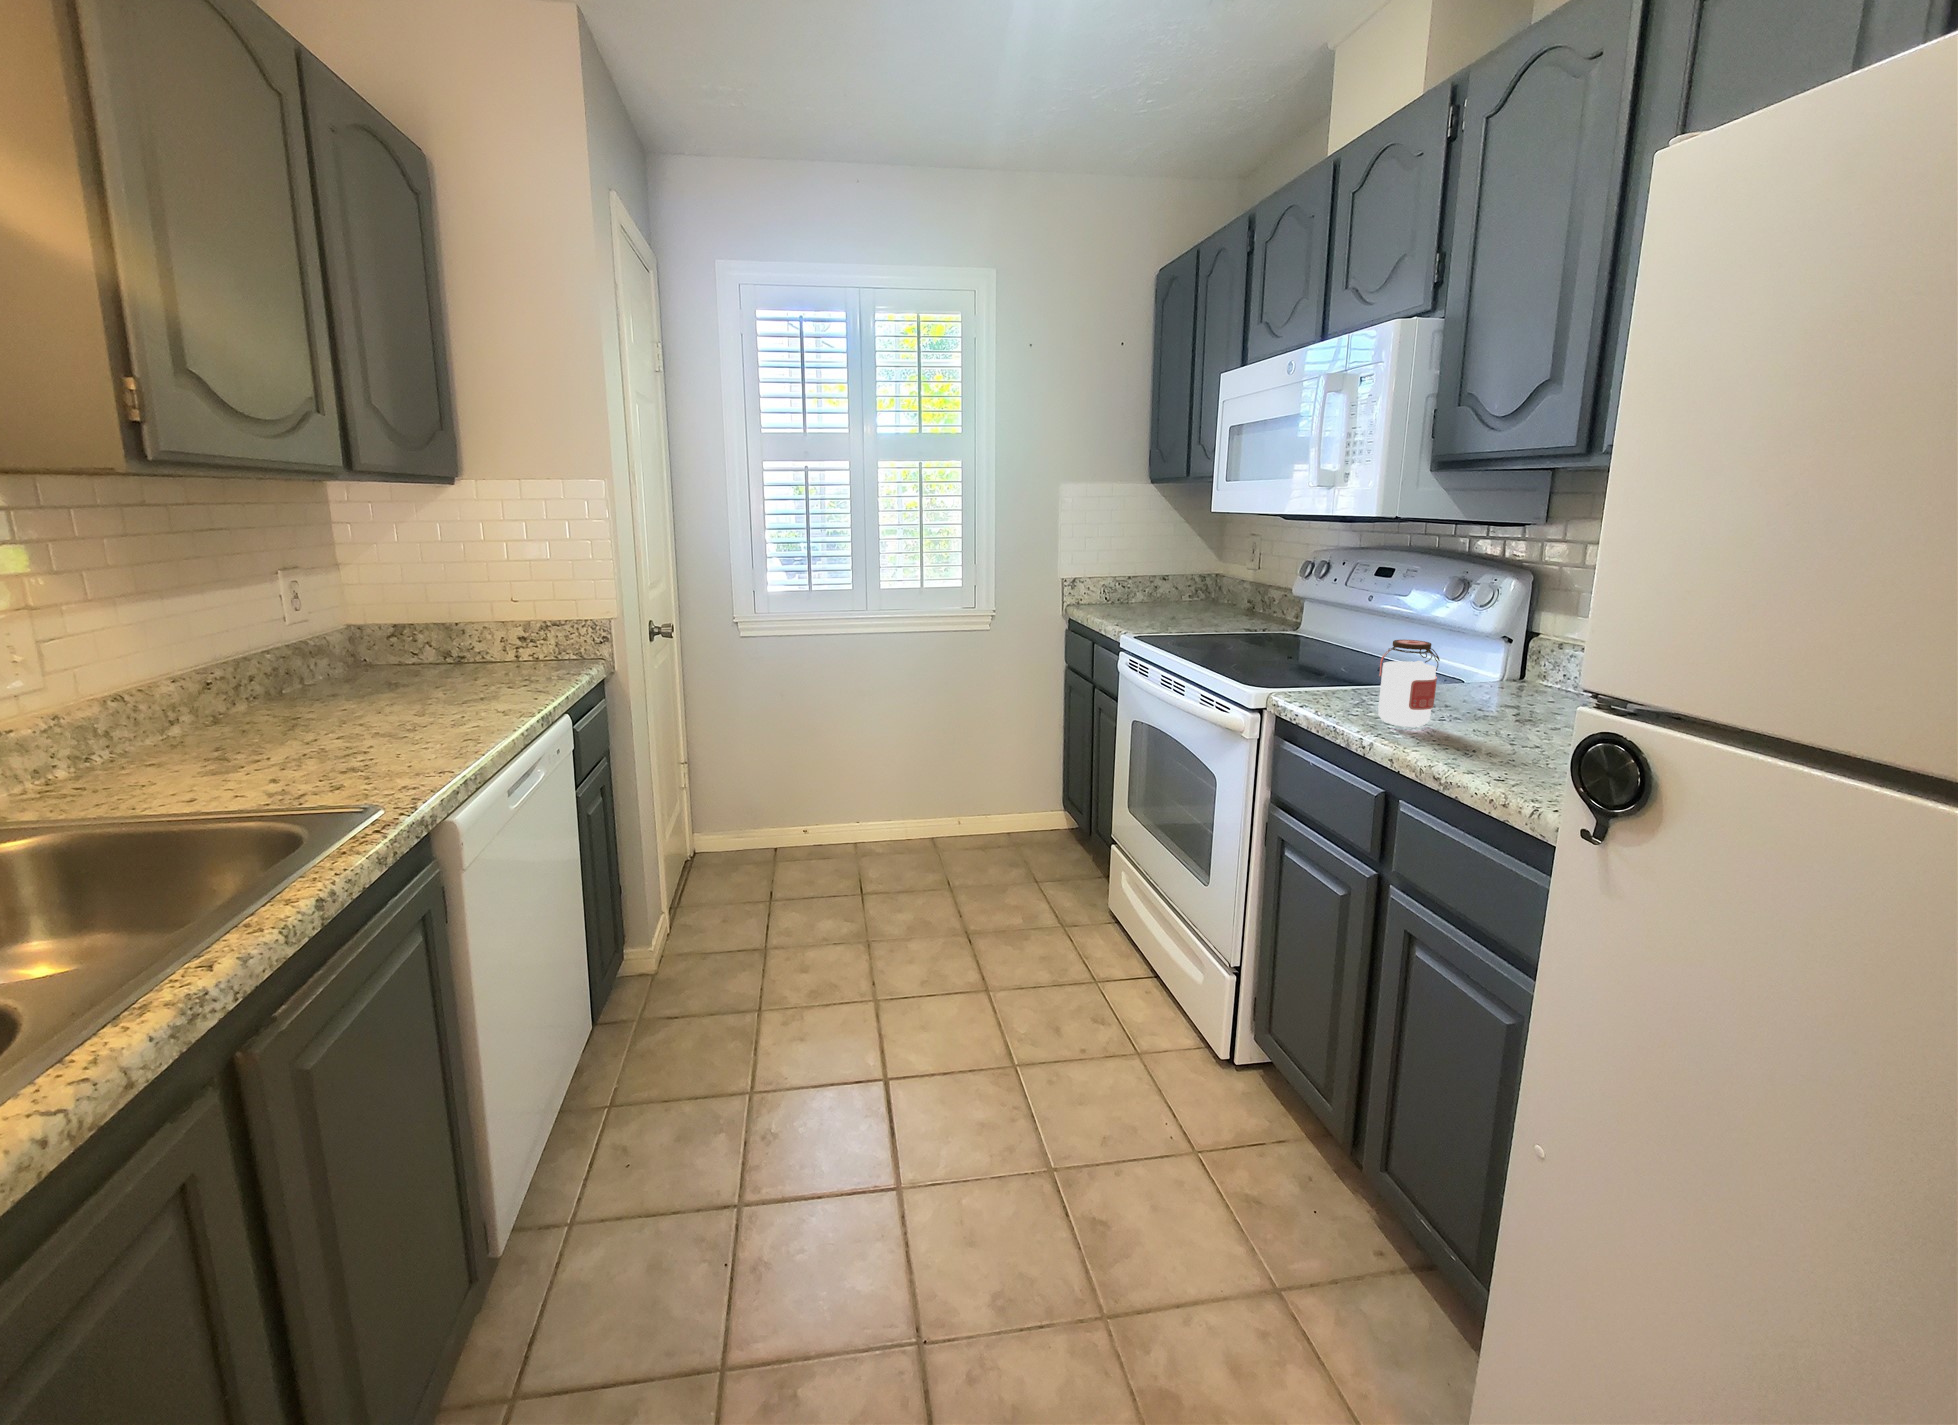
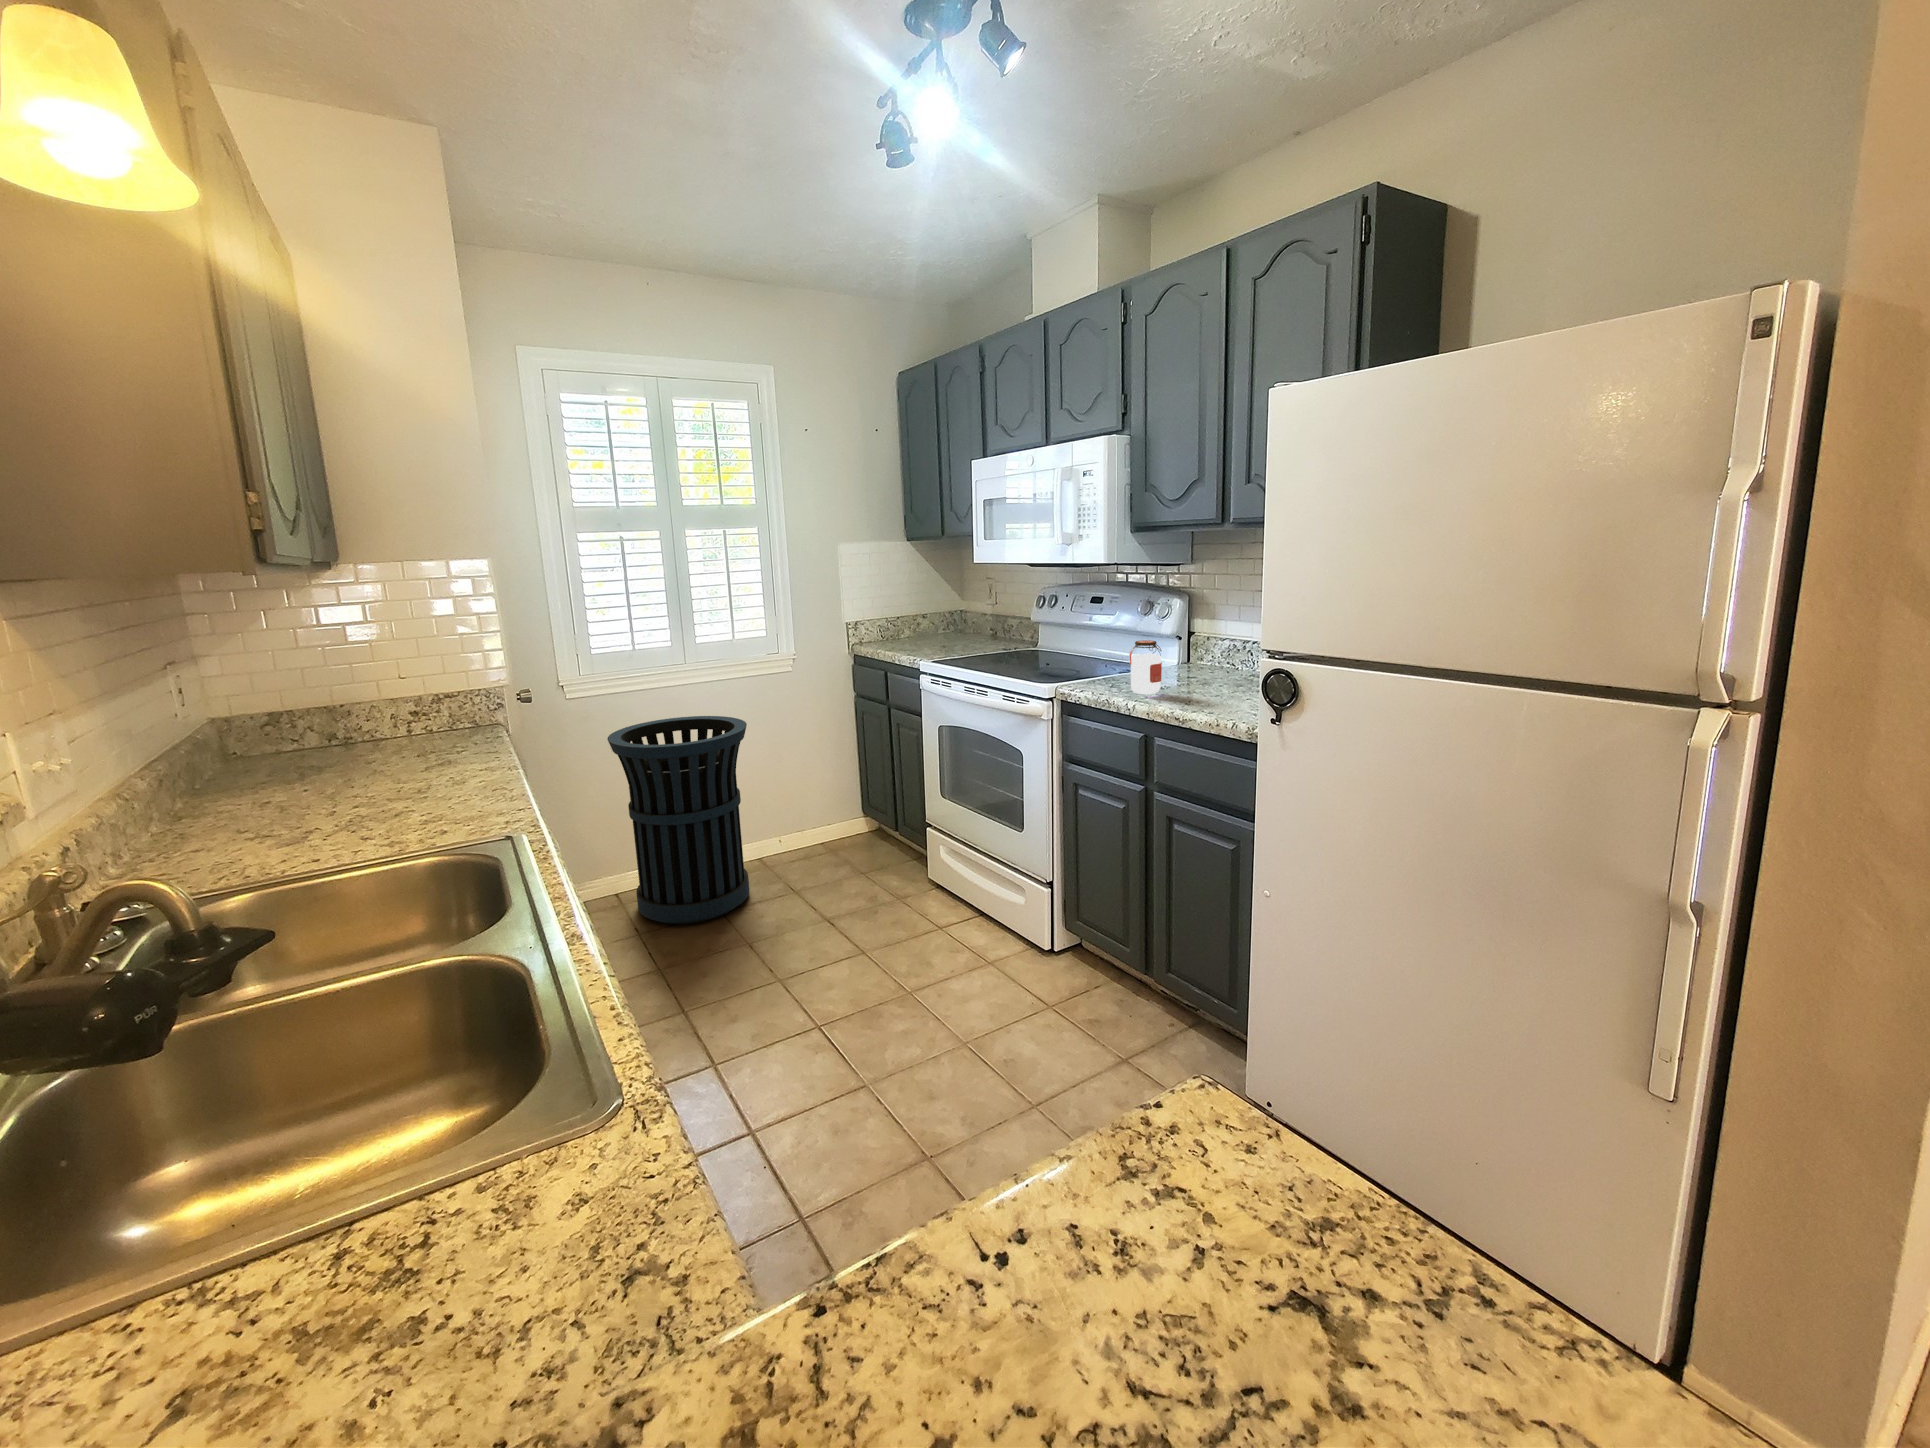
trash can: none [761,670,911,899] -> present [607,716,749,924]

